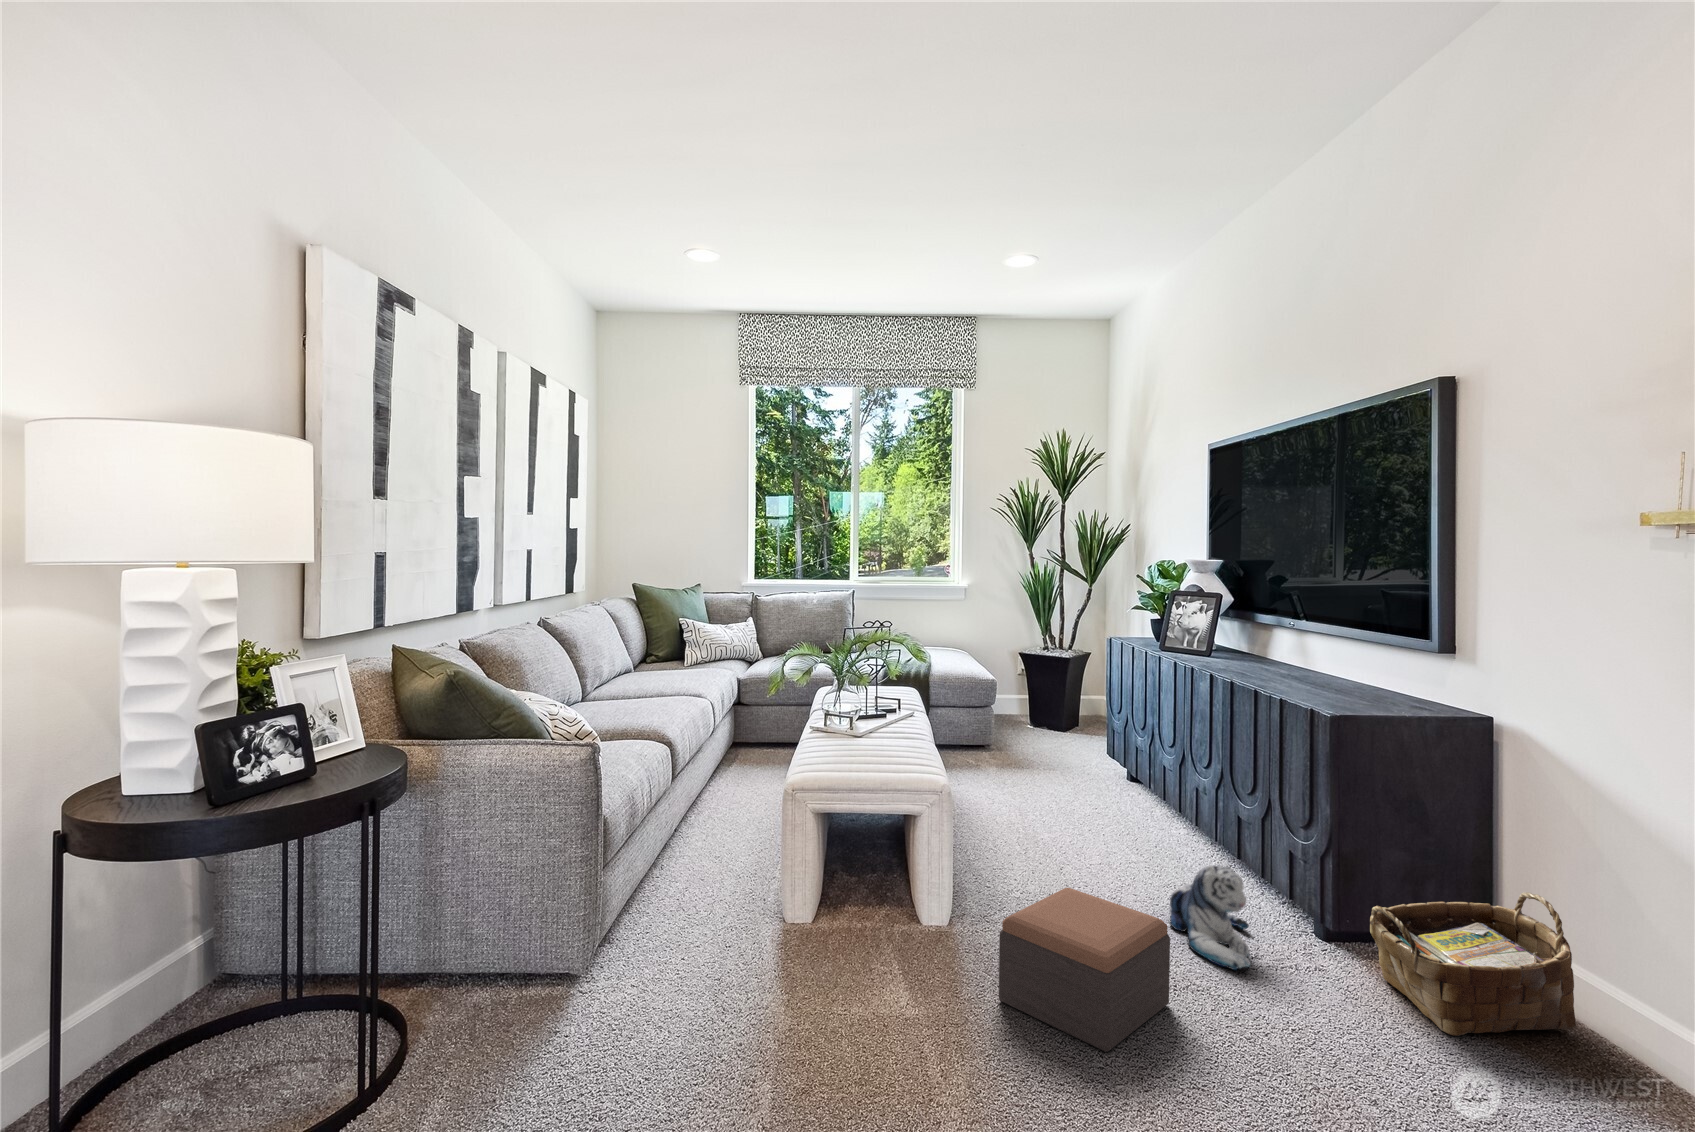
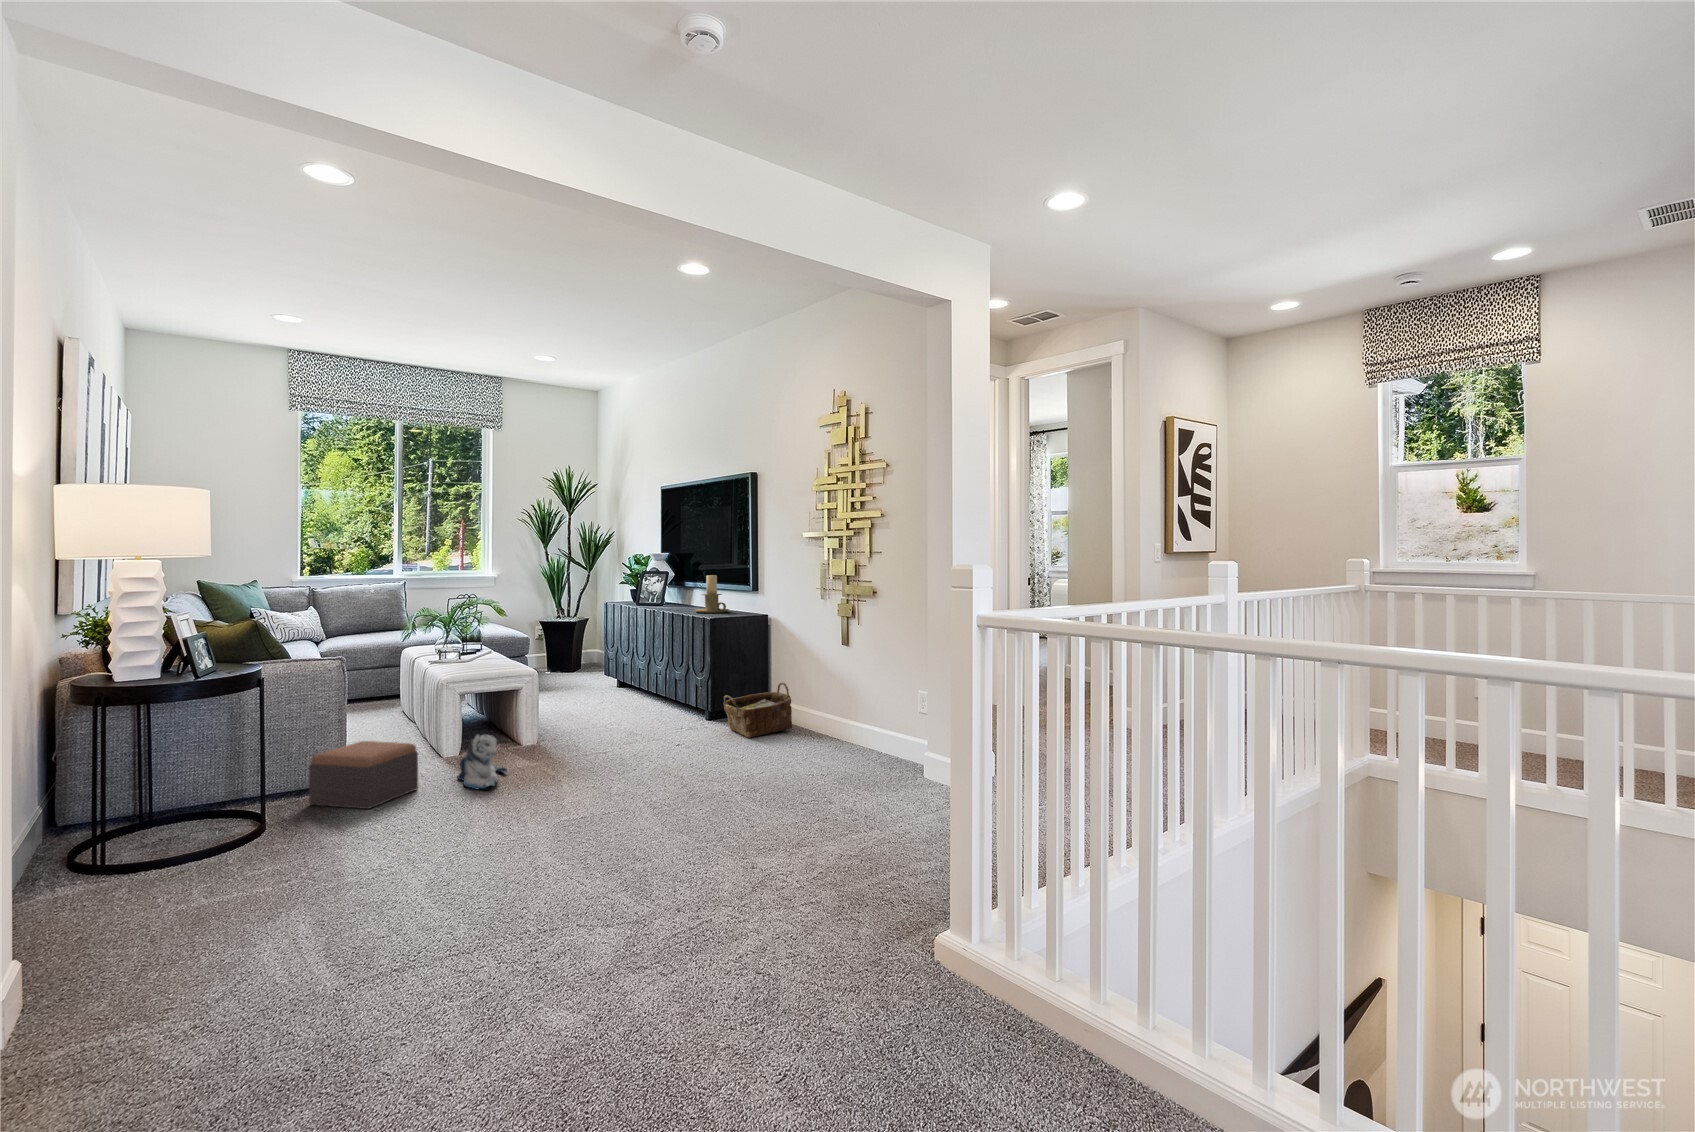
candle holder: none [1283,610,1365,690] -> present [695,575,729,613]
plush toy: present [1170,865,1251,970] -> present [457,735,507,789]
footstool: present [999,888,1170,1052] -> present [309,741,418,809]

